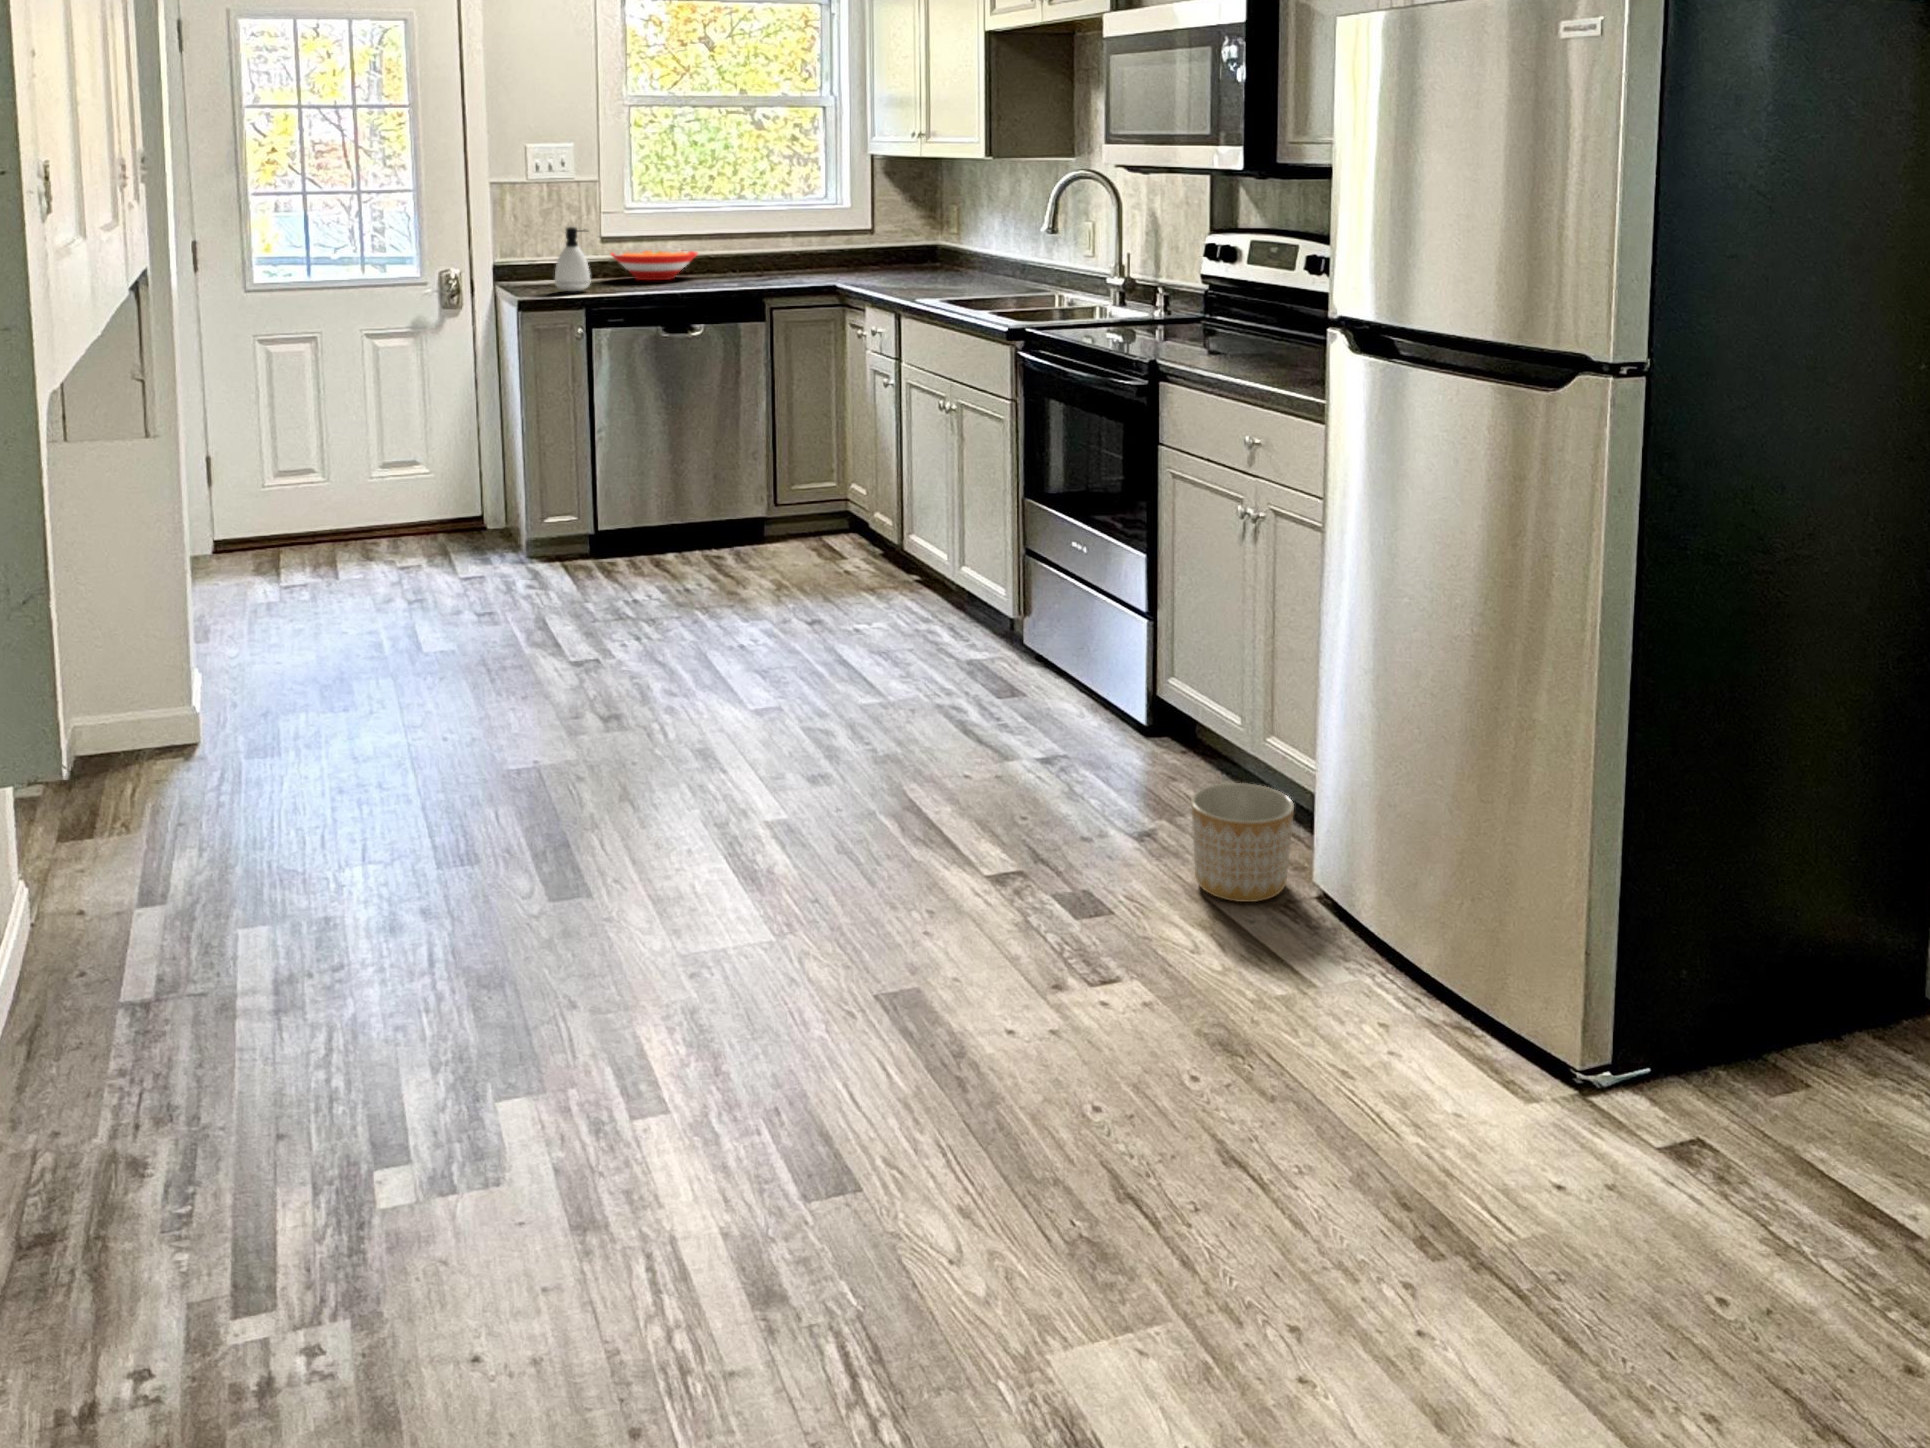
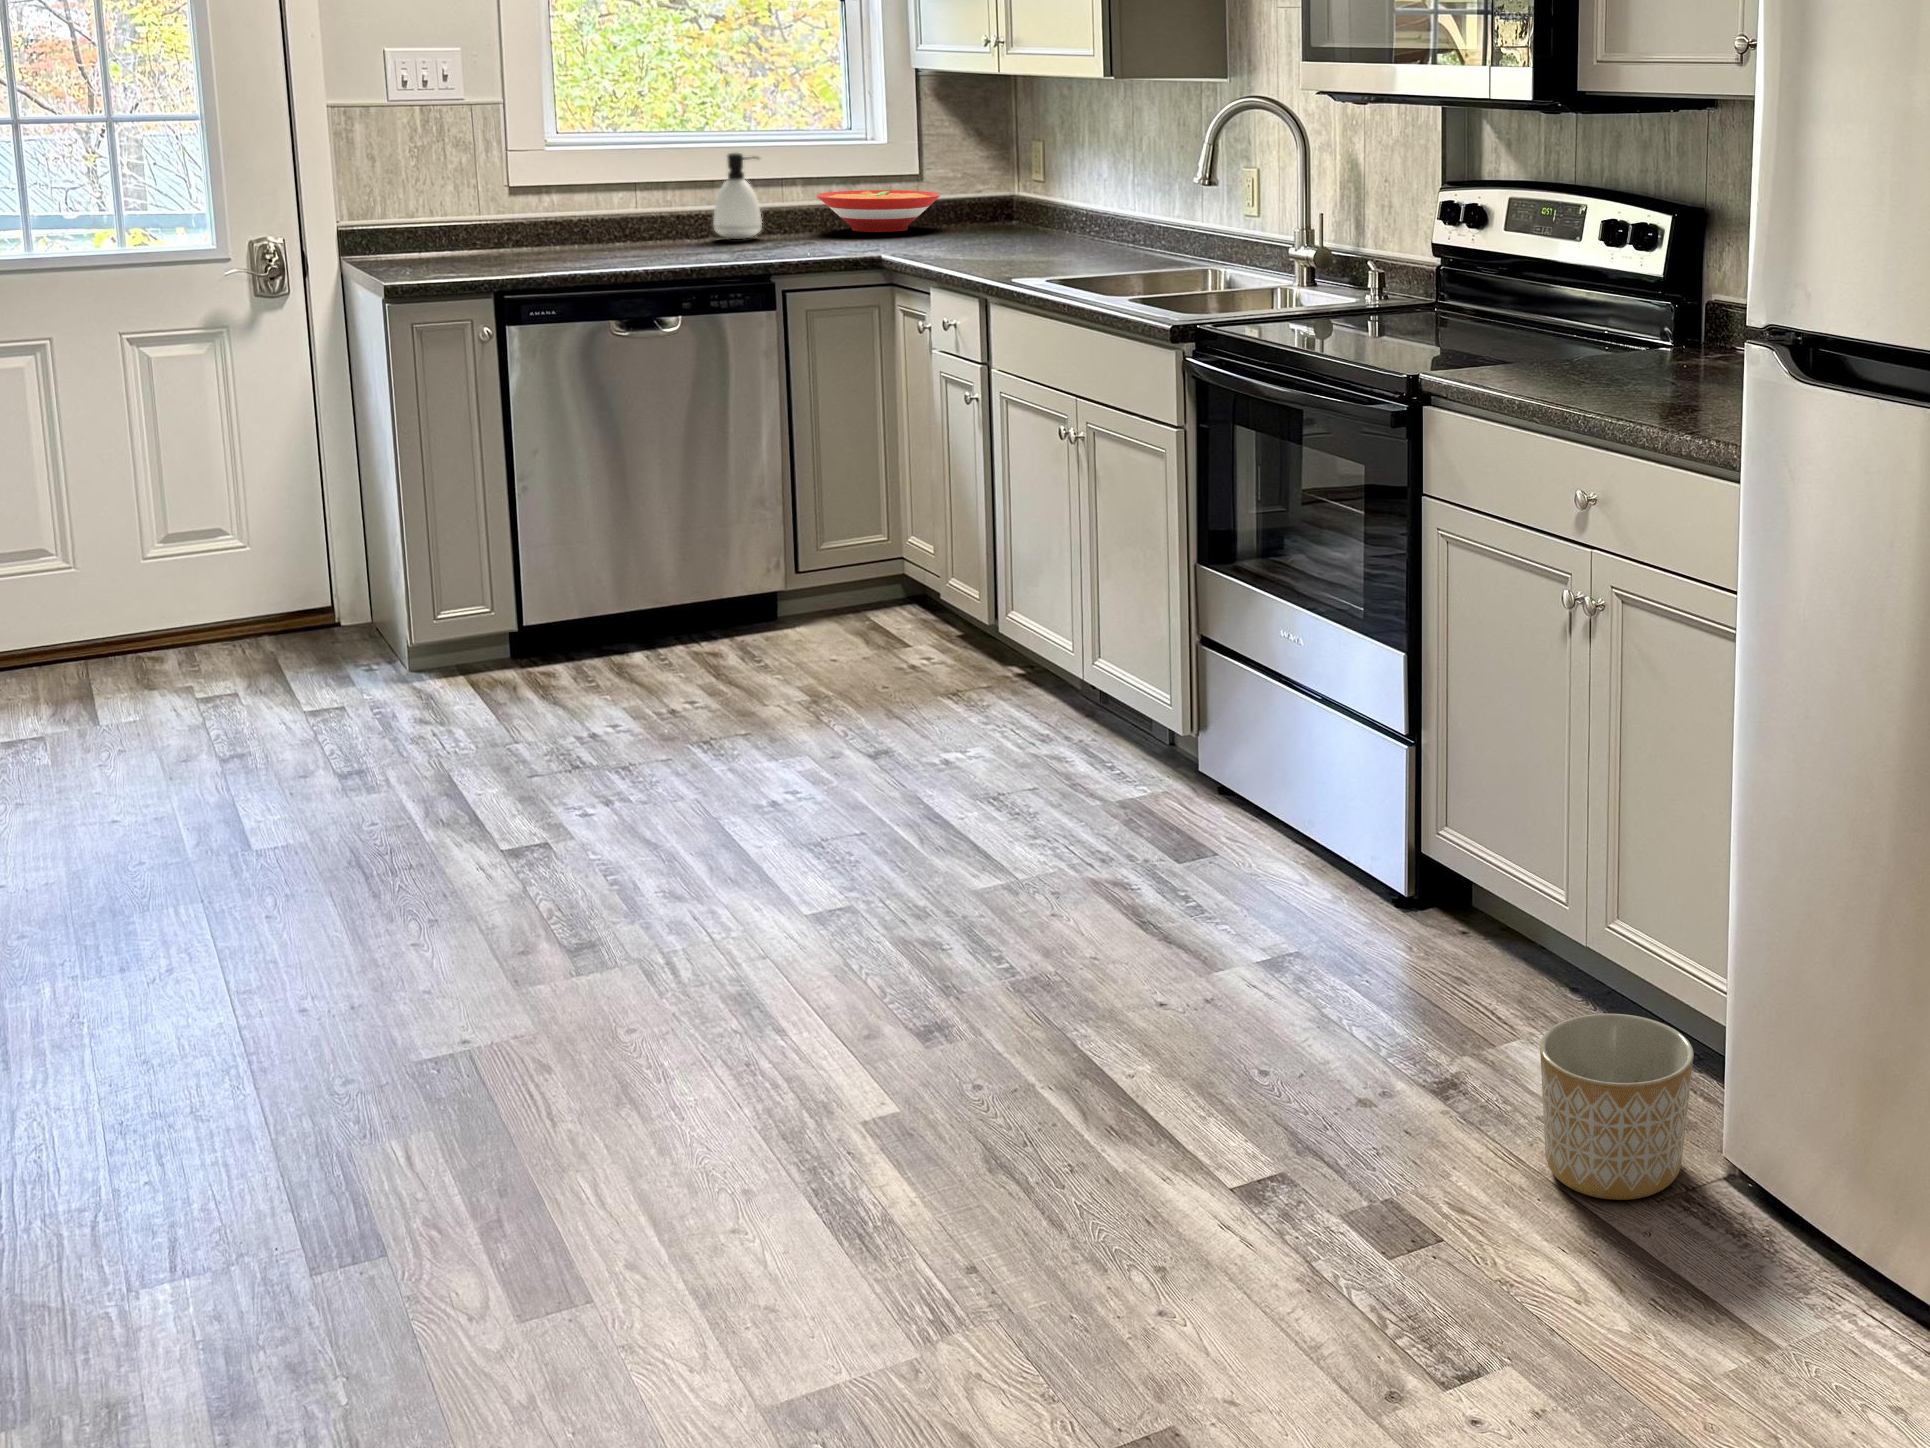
soap dispenser: present [555,227,590,292] -> present [713,153,762,239]
bowl: present [611,251,698,280] -> present [817,190,940,232]

